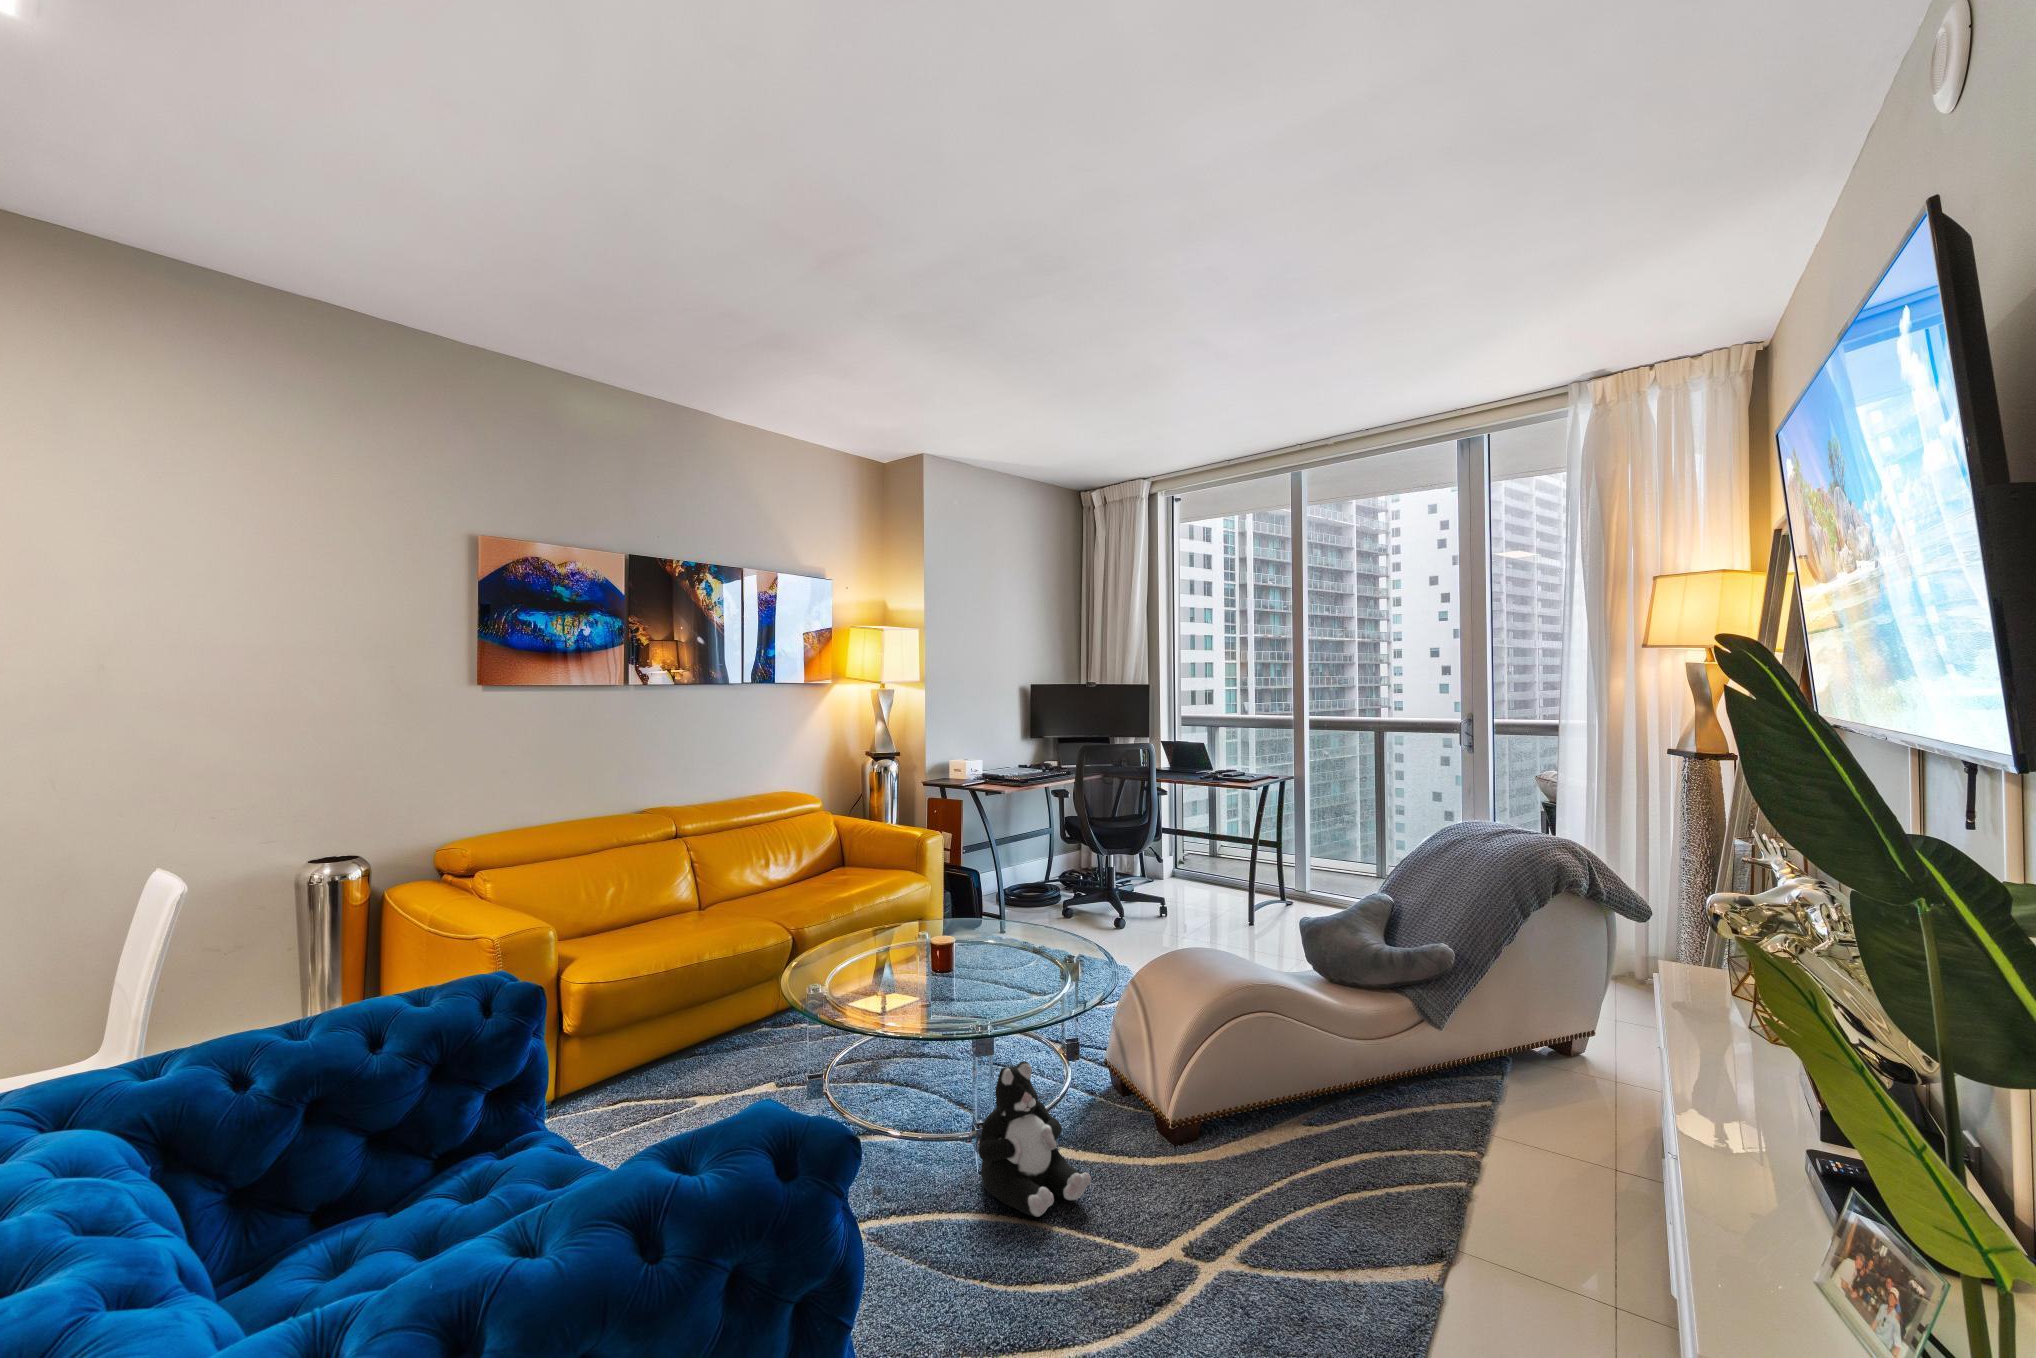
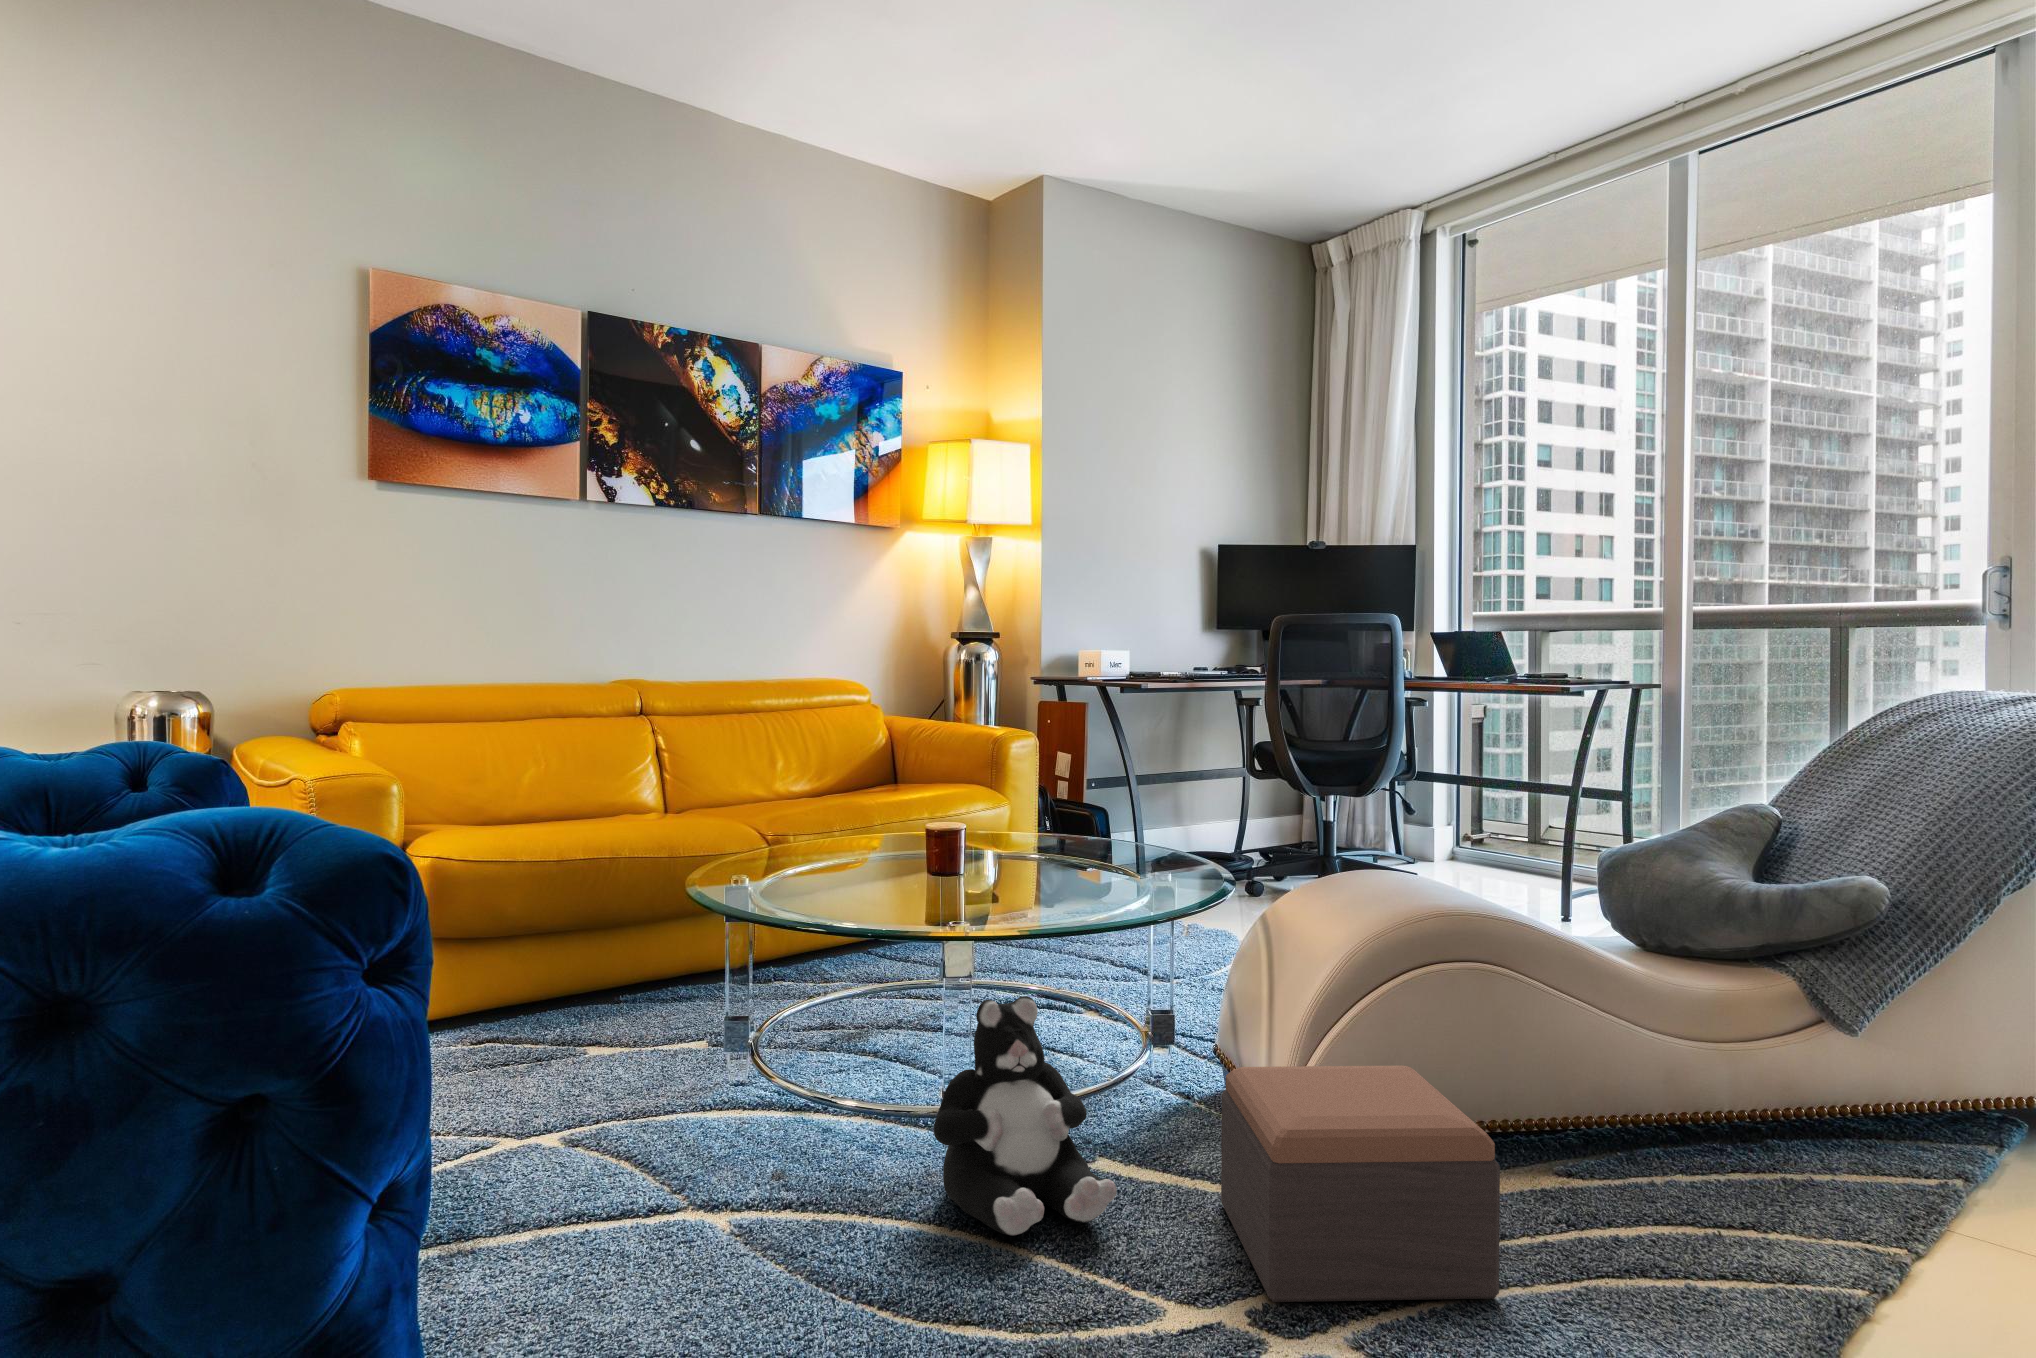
footstool: none [1140,1081,1305,1240] -> present [1221,1066,1500,1302]

